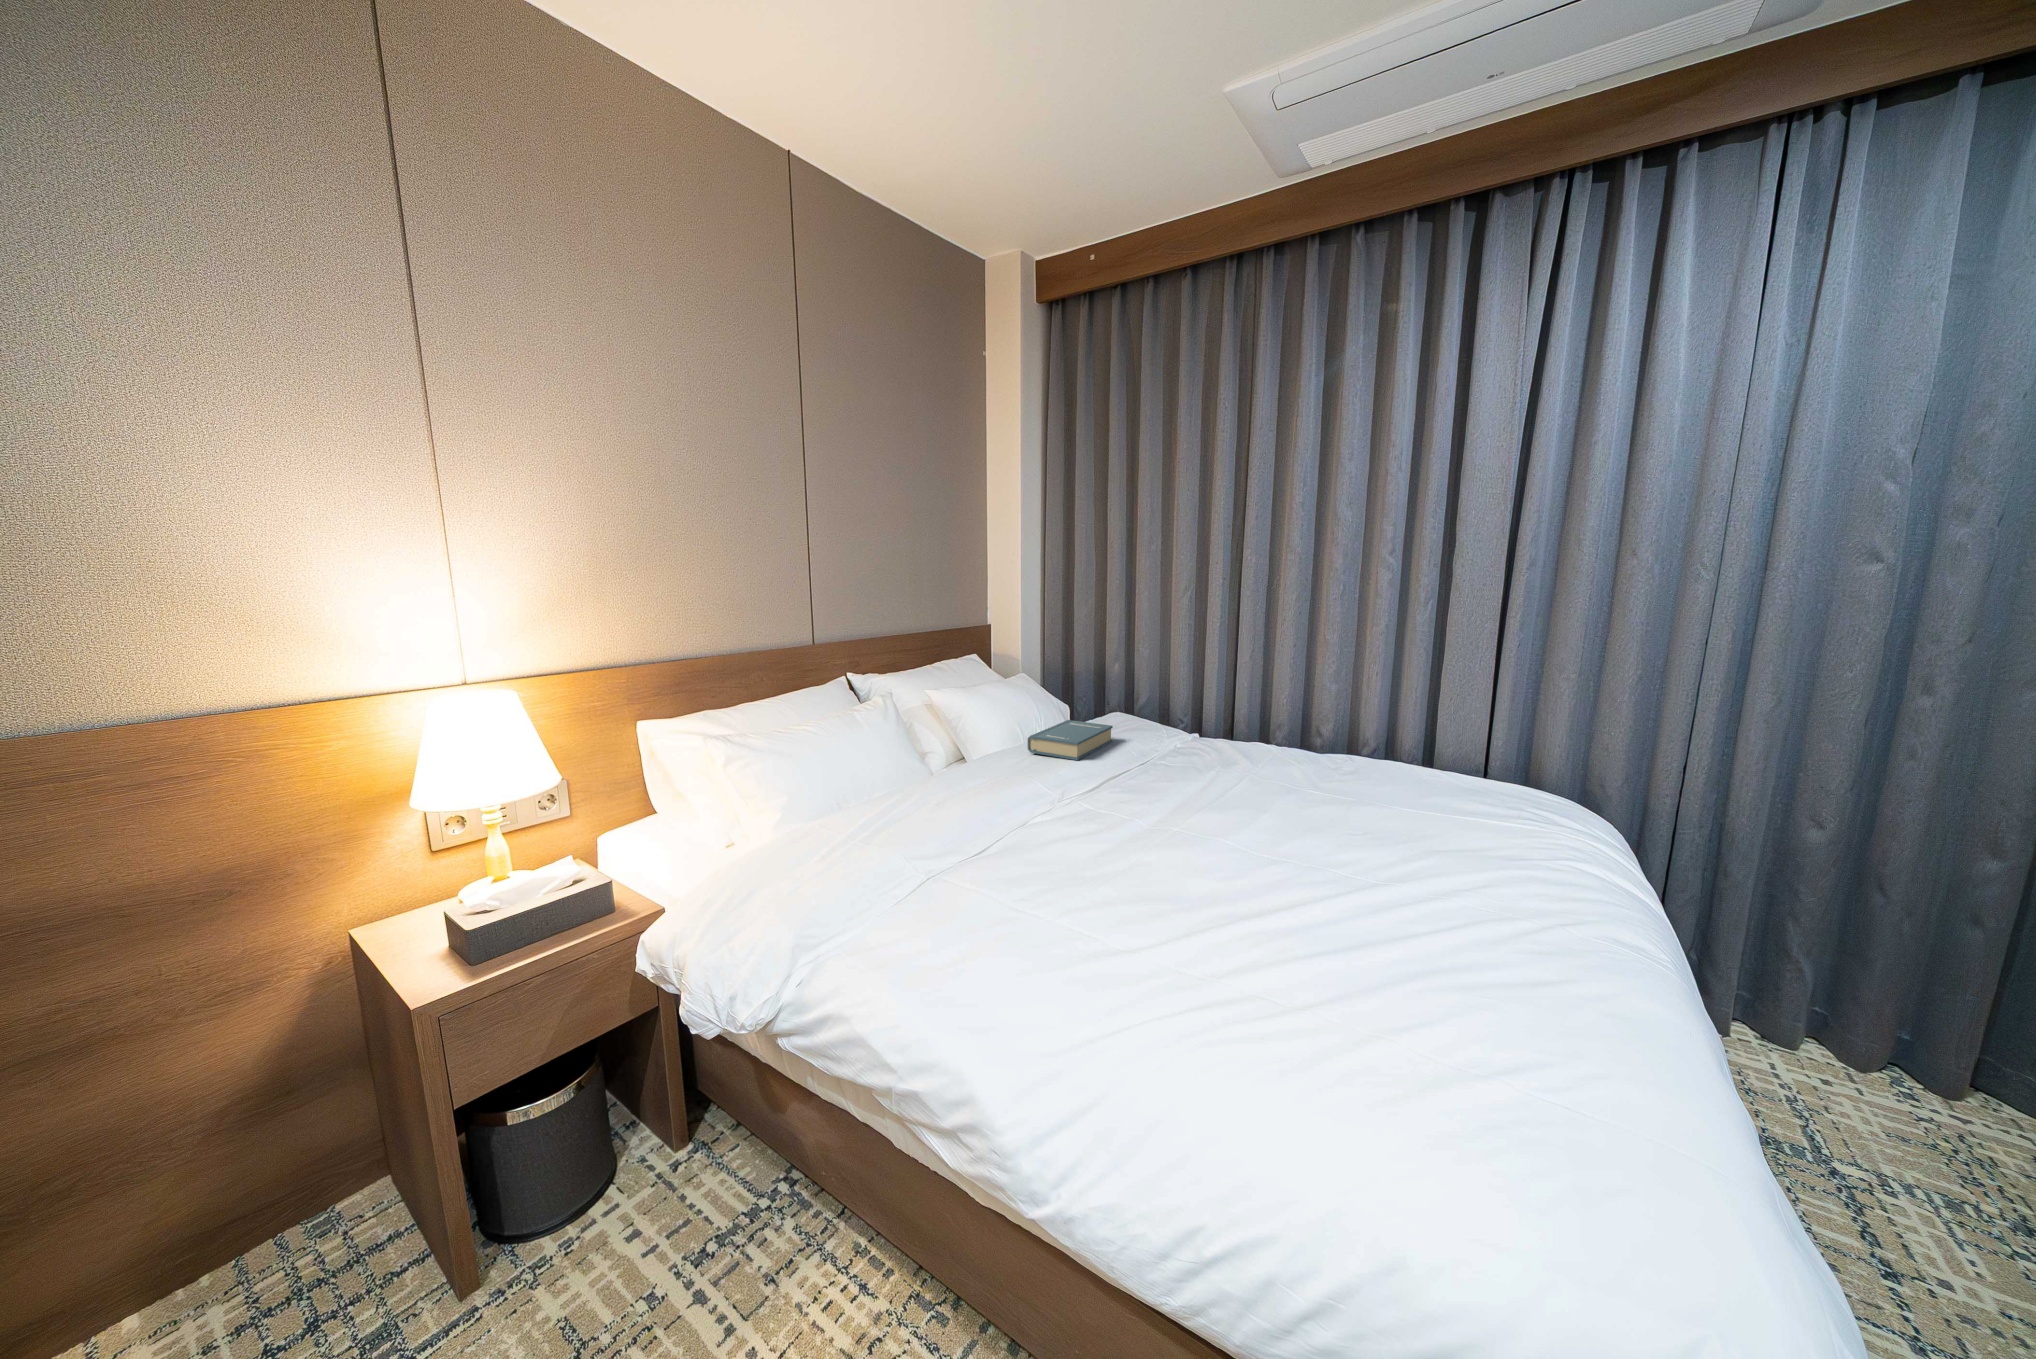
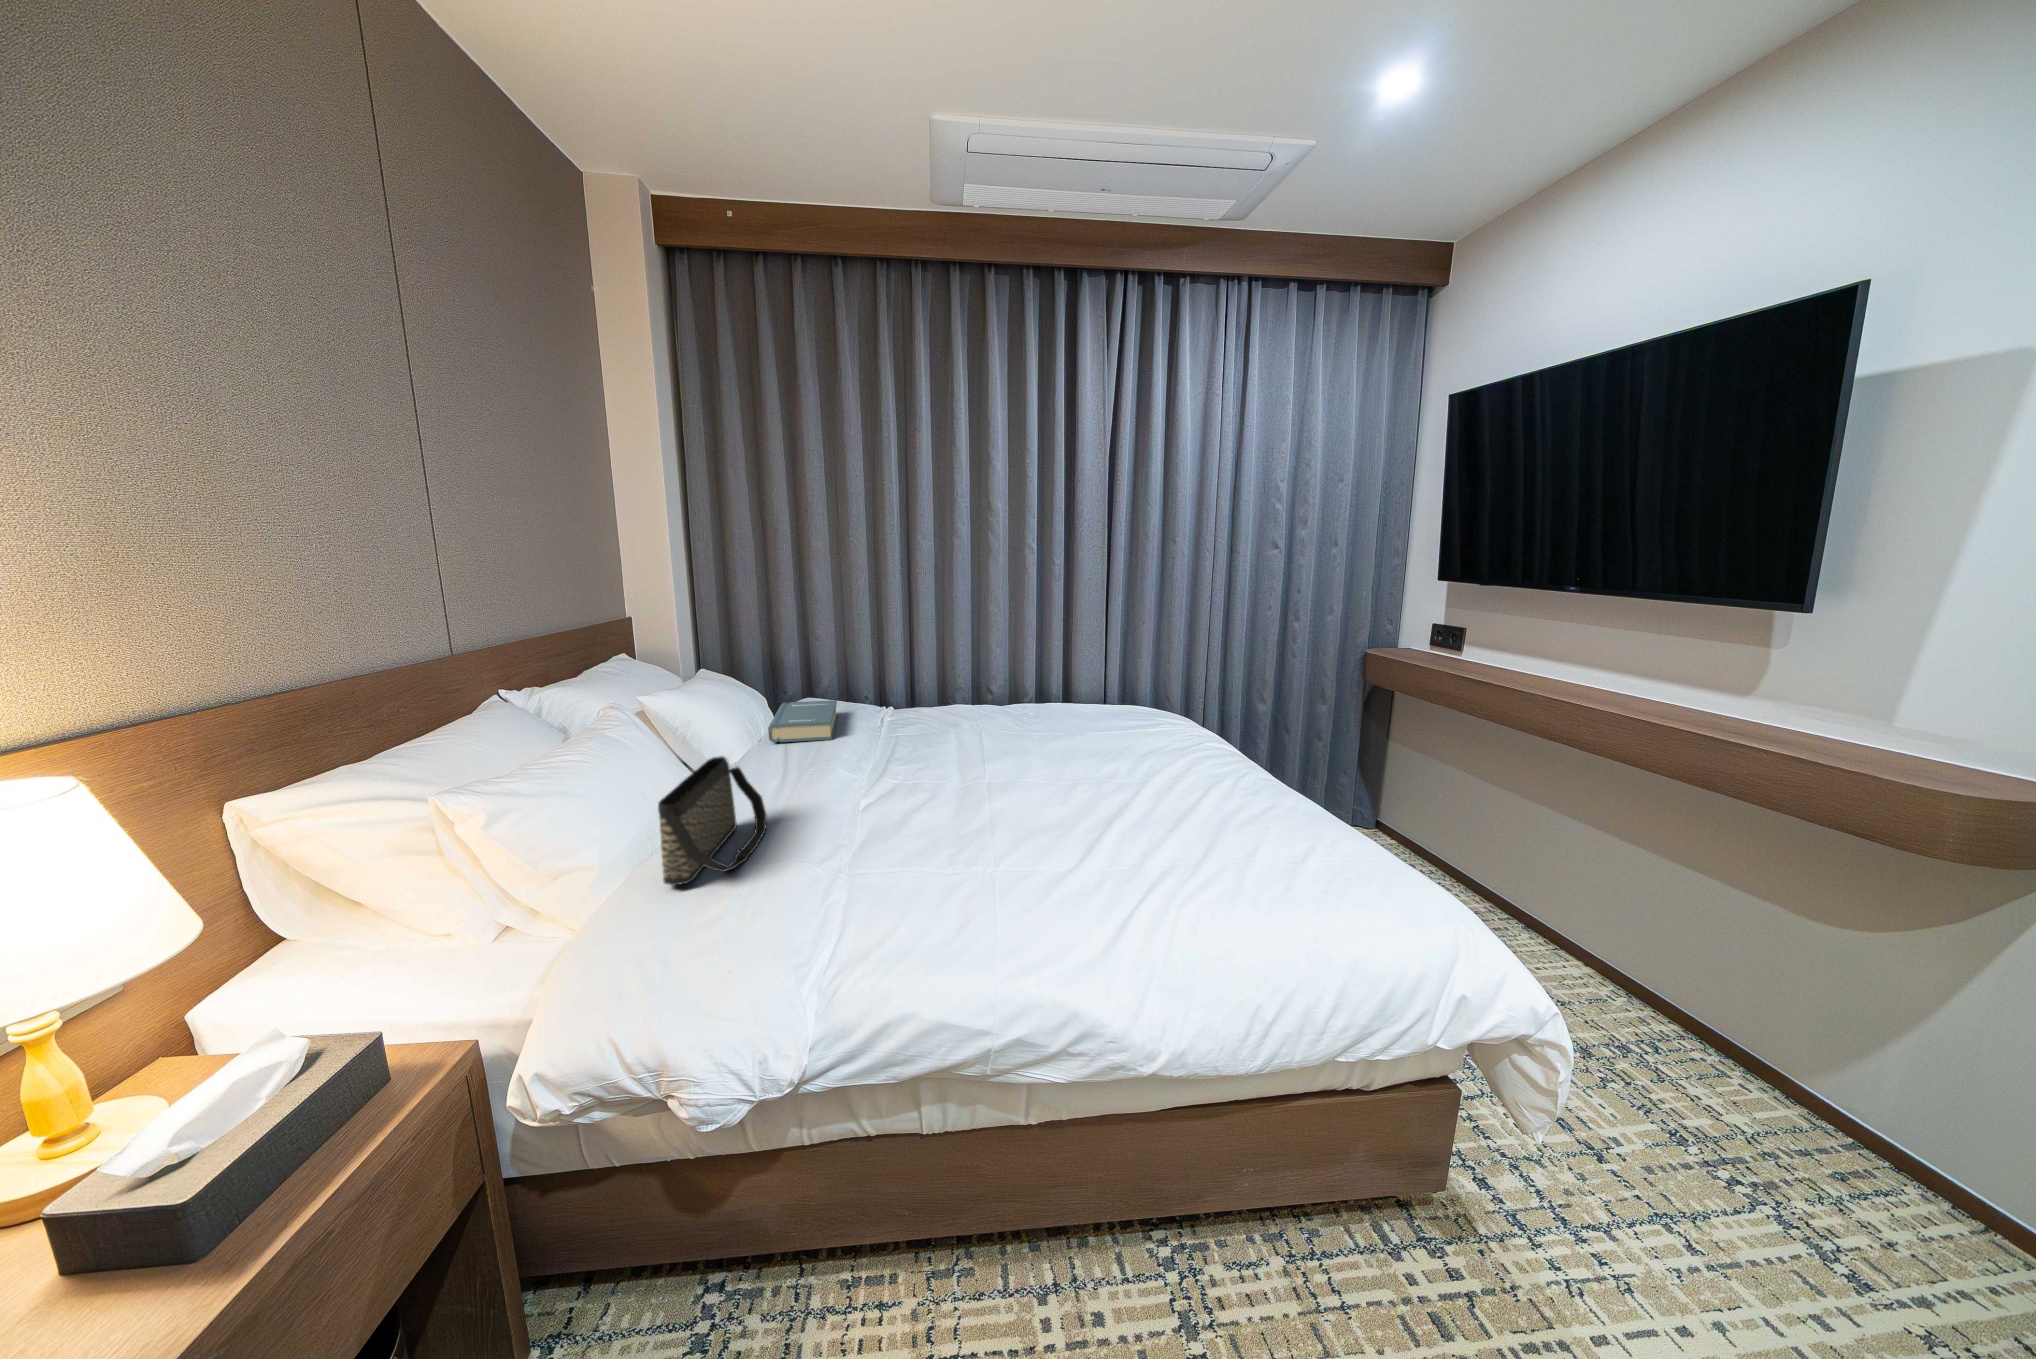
handbag: none [814,746,937,840] -> present [658,756,767,885]

